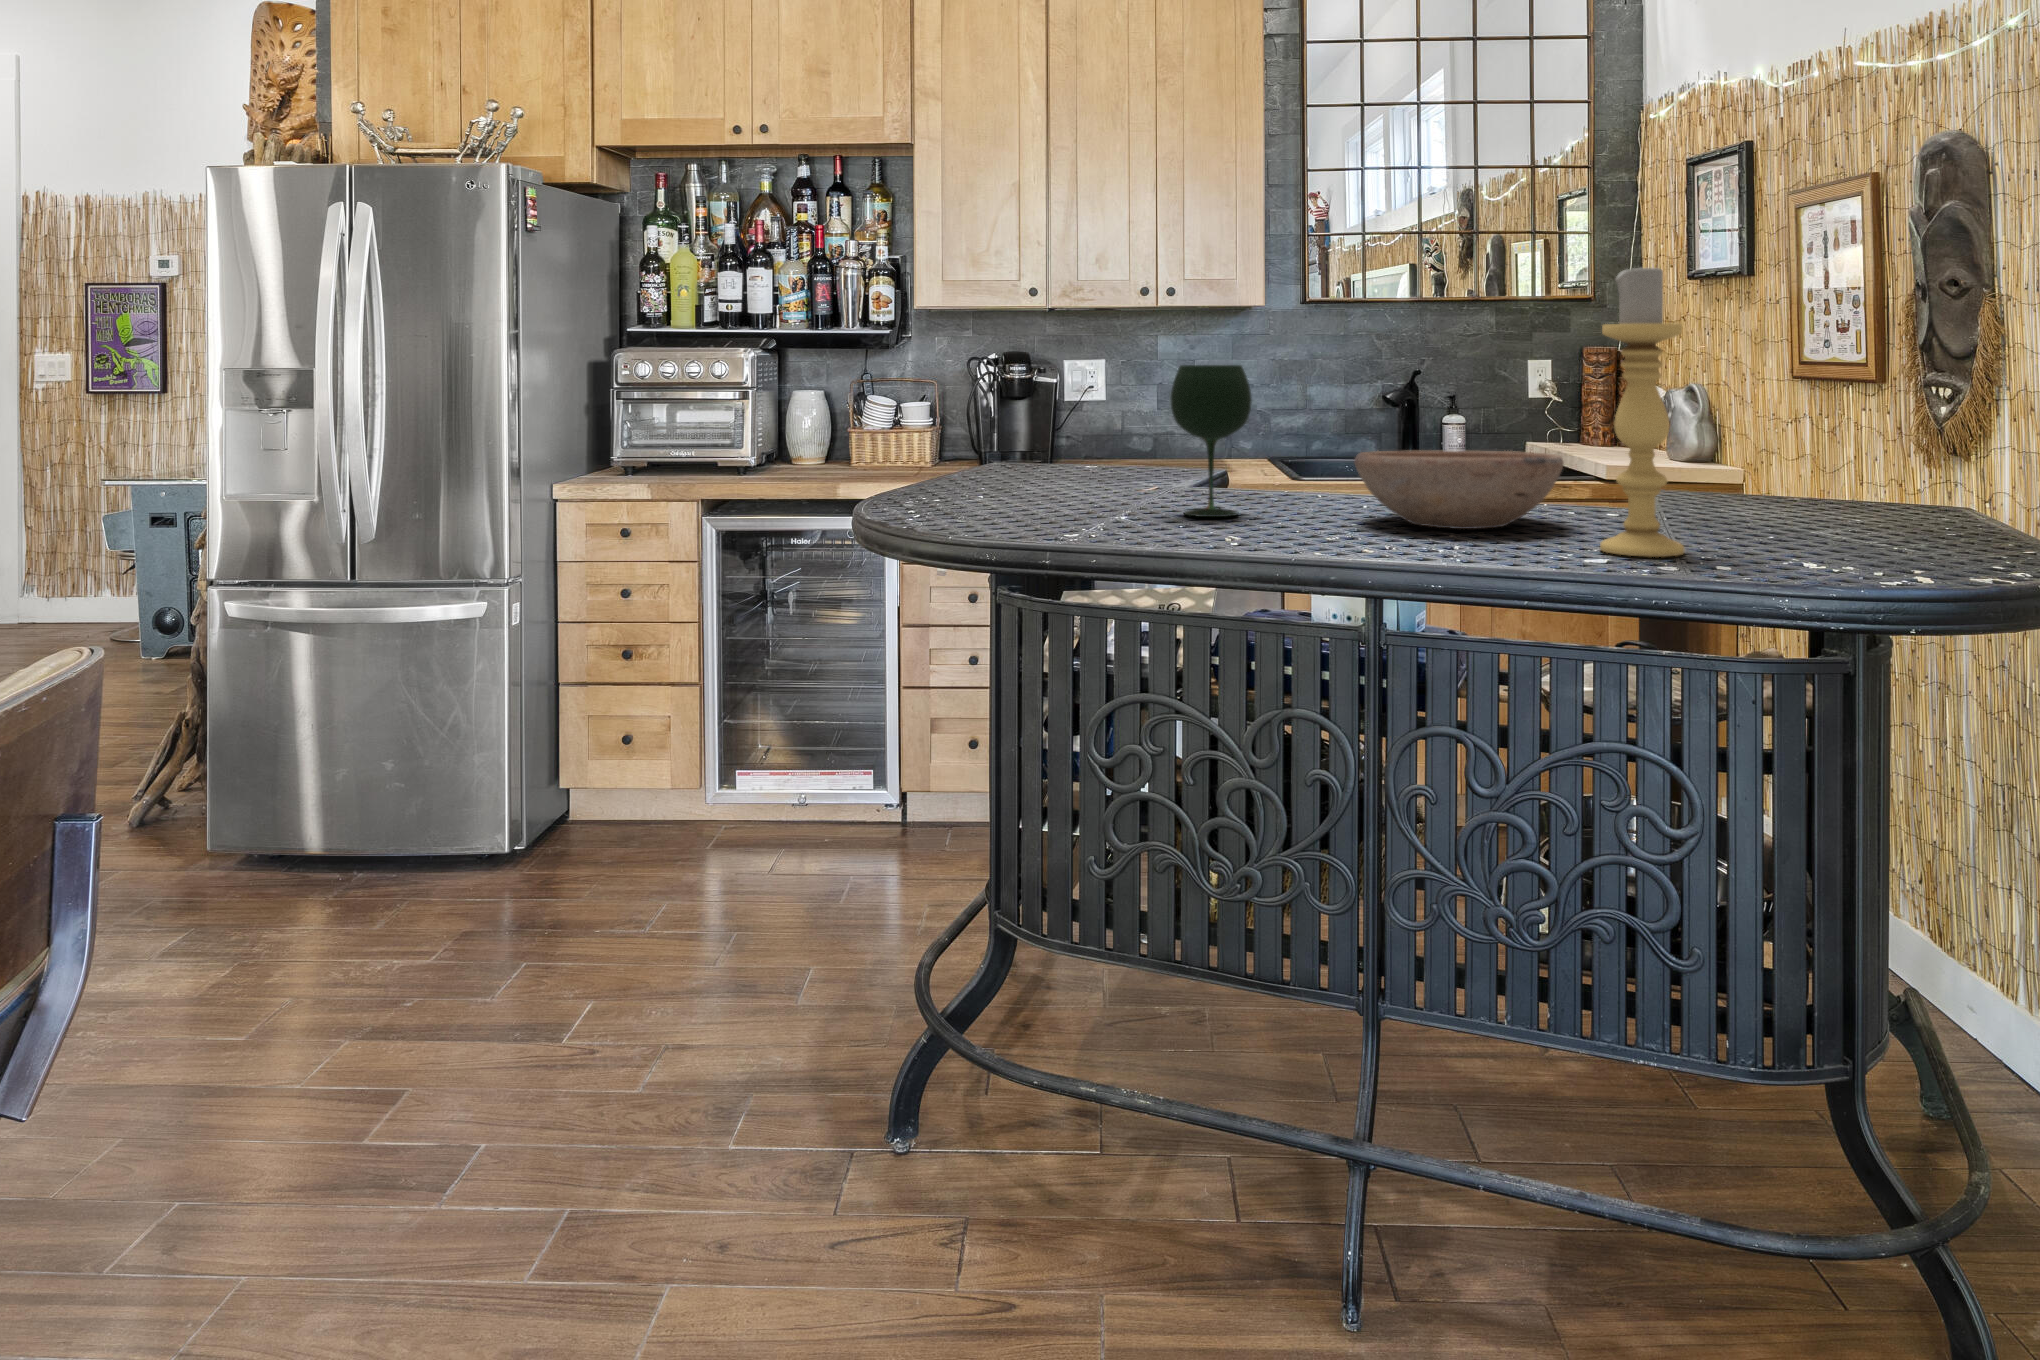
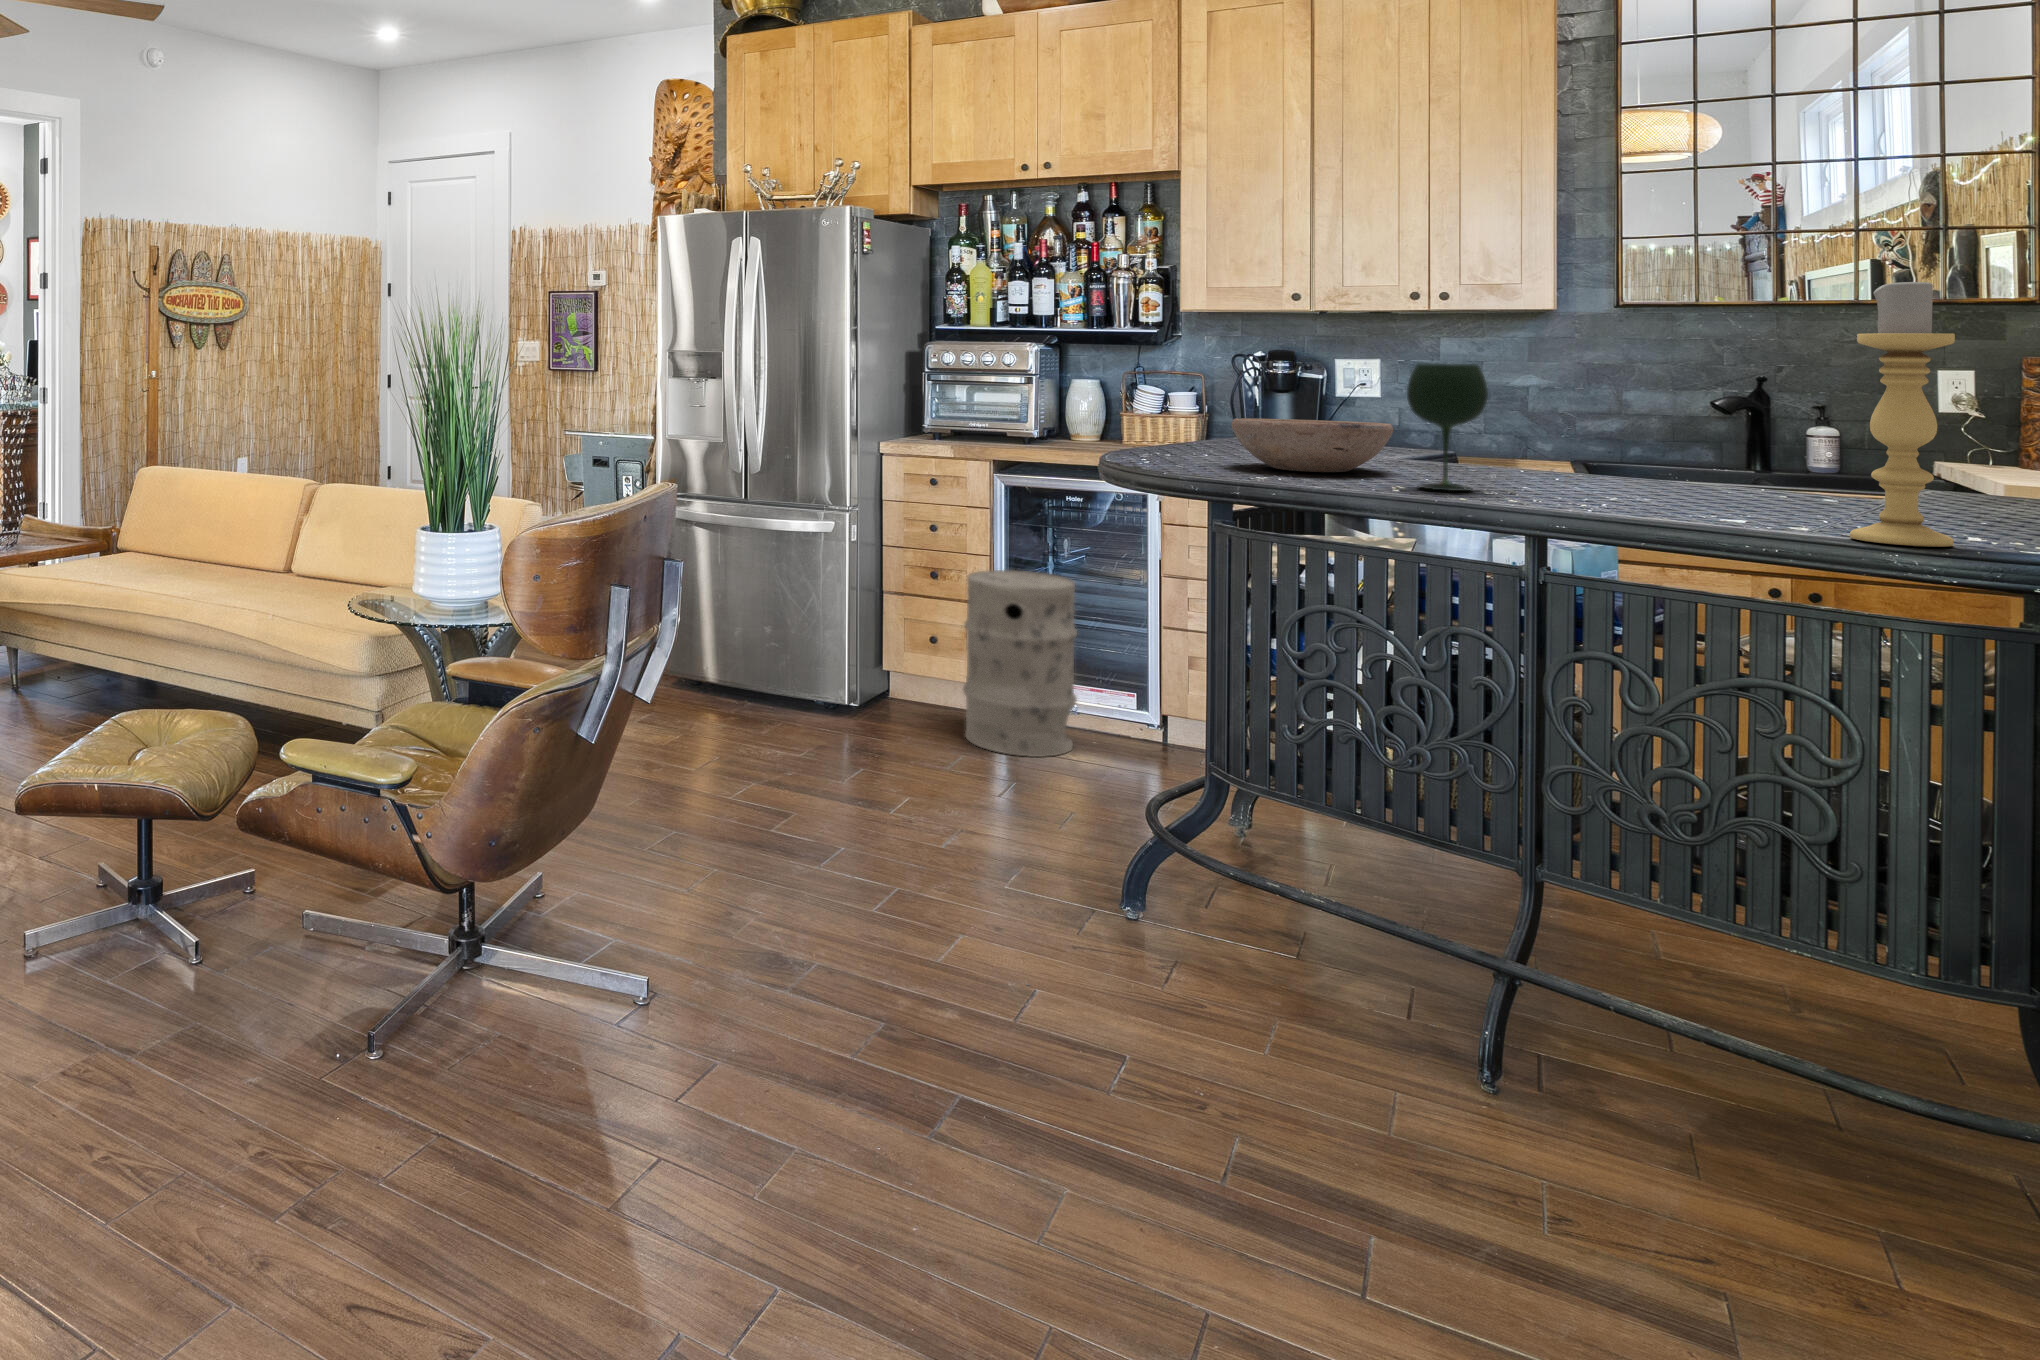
bowl: present [1354,451,1564,529] -> present [1231,418,1393,472]
trash can: none [667,633,805,873] -> present [963,570,1077,757]

